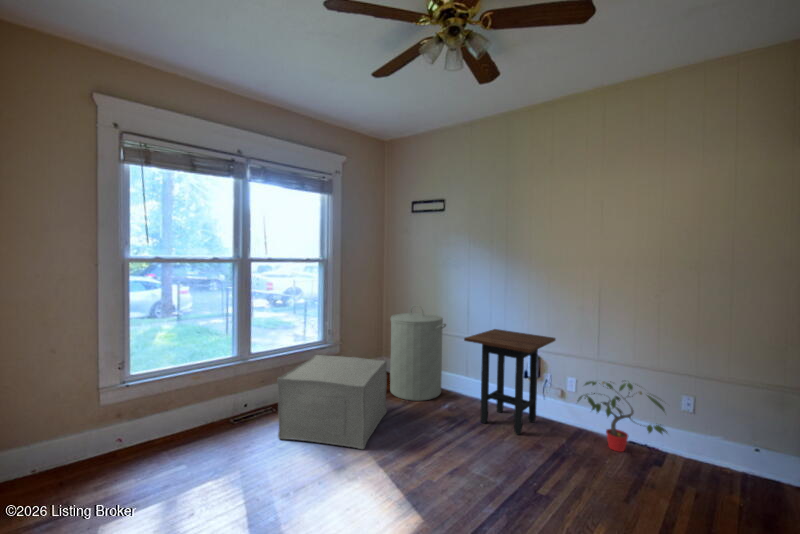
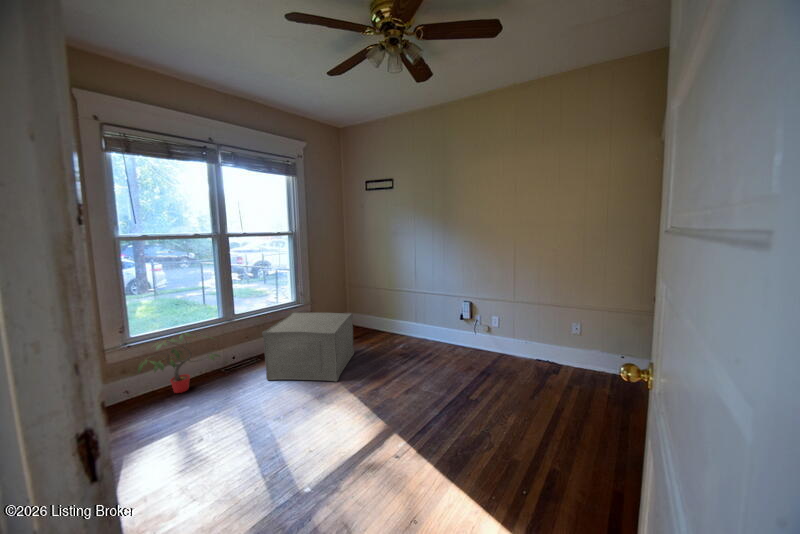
laundry hamper: present [390,305,446,401] -> none [354,268,399,344]
side table: present [464,329,556,435] -> none [413,284,482,362]
potted plant: present [578,381,667,452] -> present [138,333,220,393]

